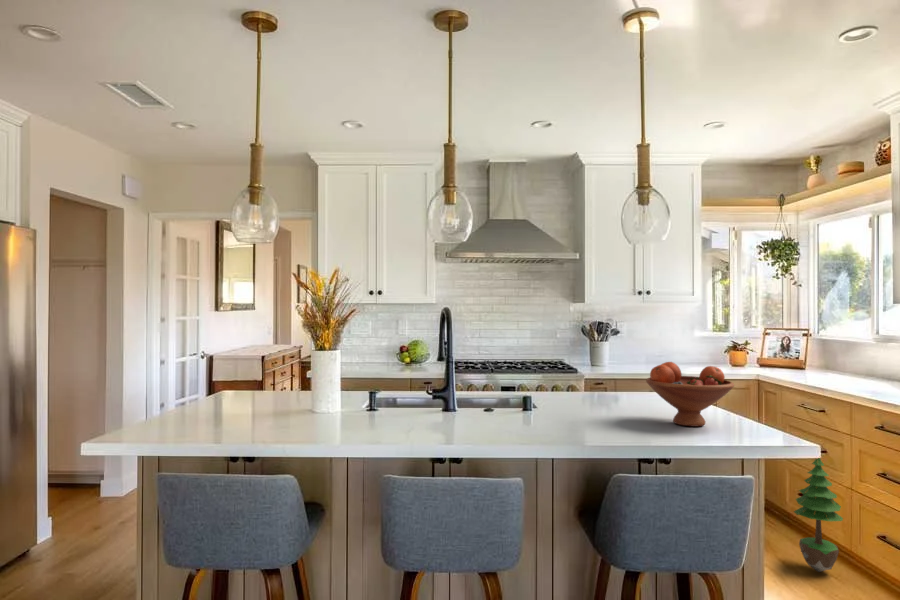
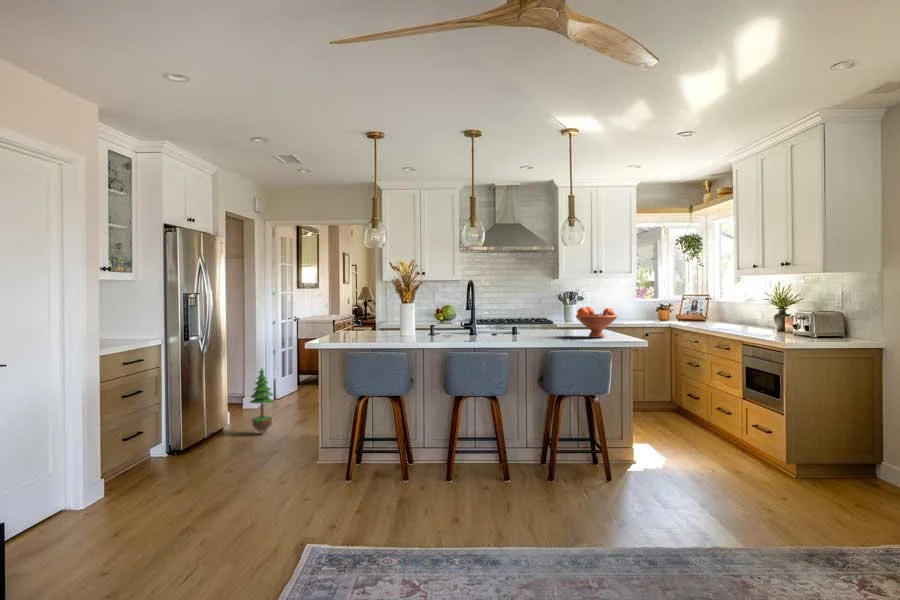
potted tree: present [794,458,843,572] -> present [250,369,274,434]

